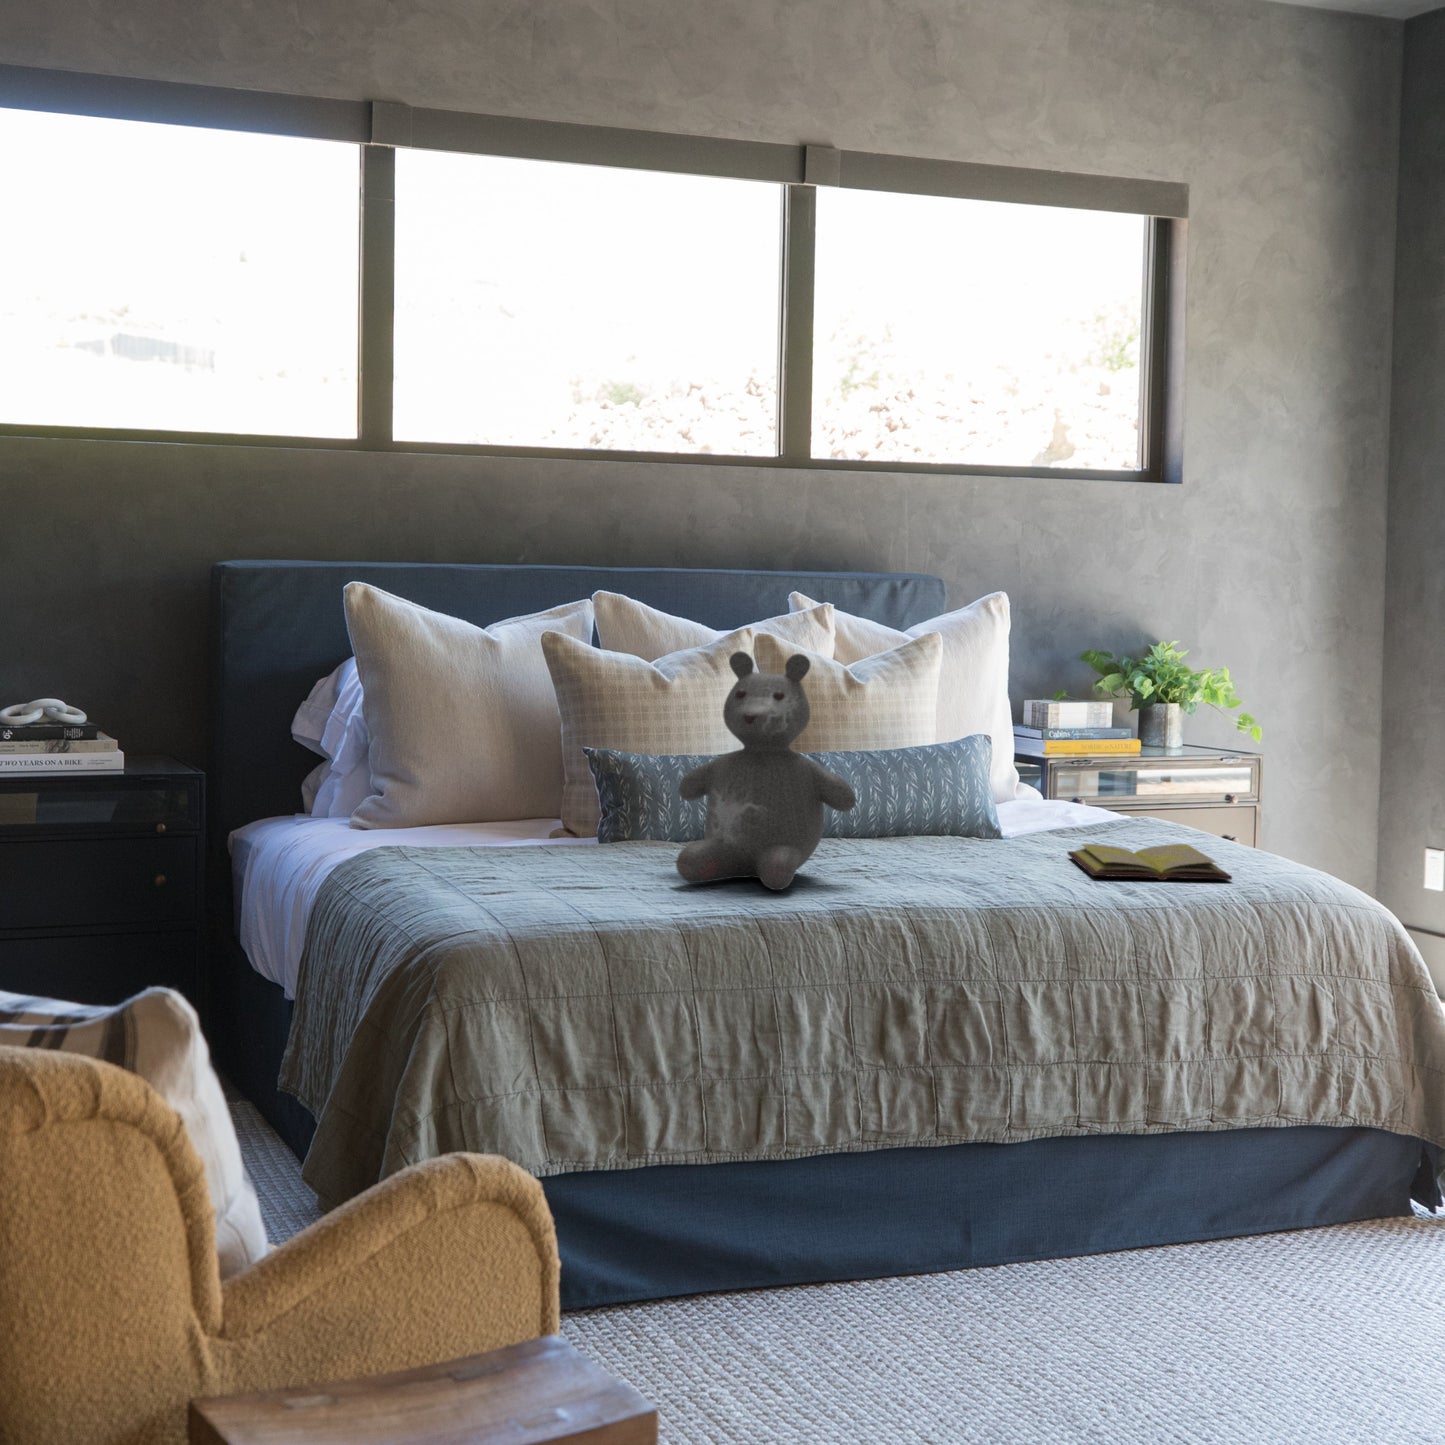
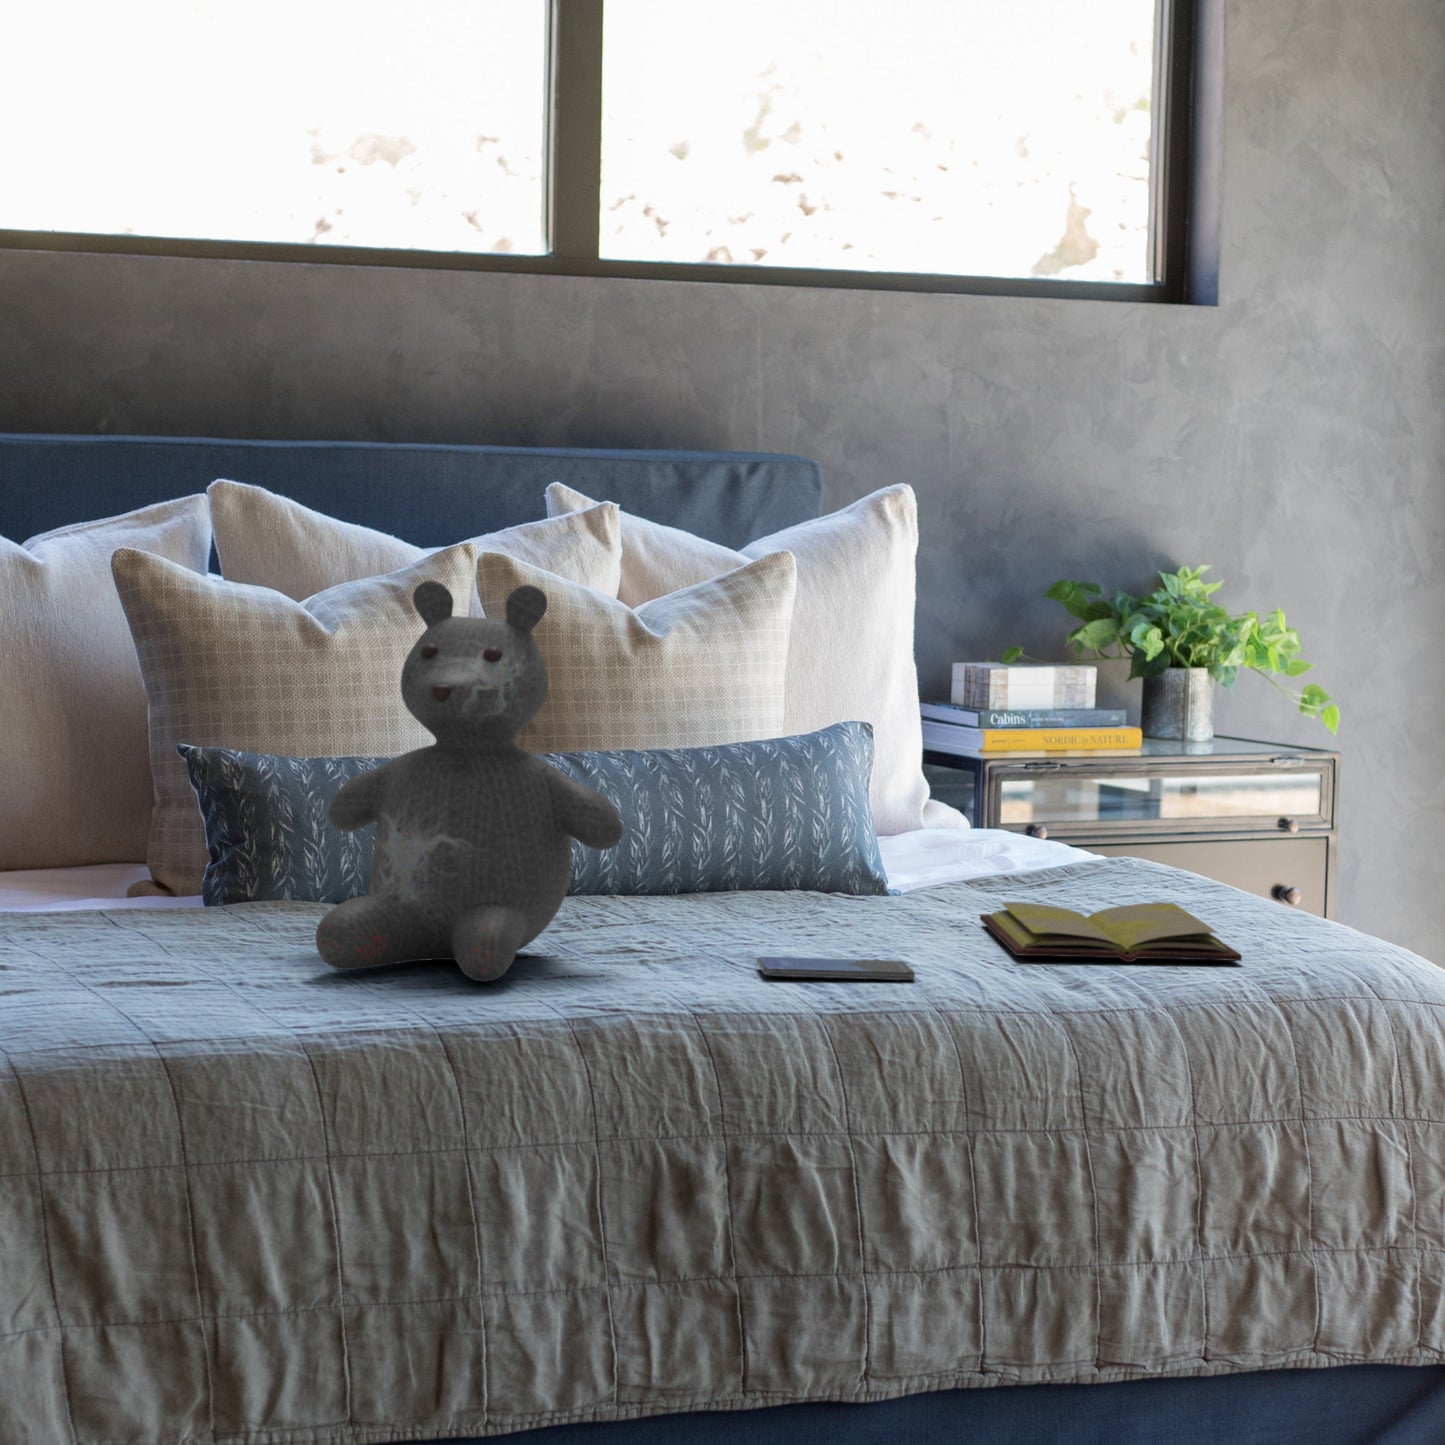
smartphone: none [936,876,1033,890] -> present [757,957,915,980]

